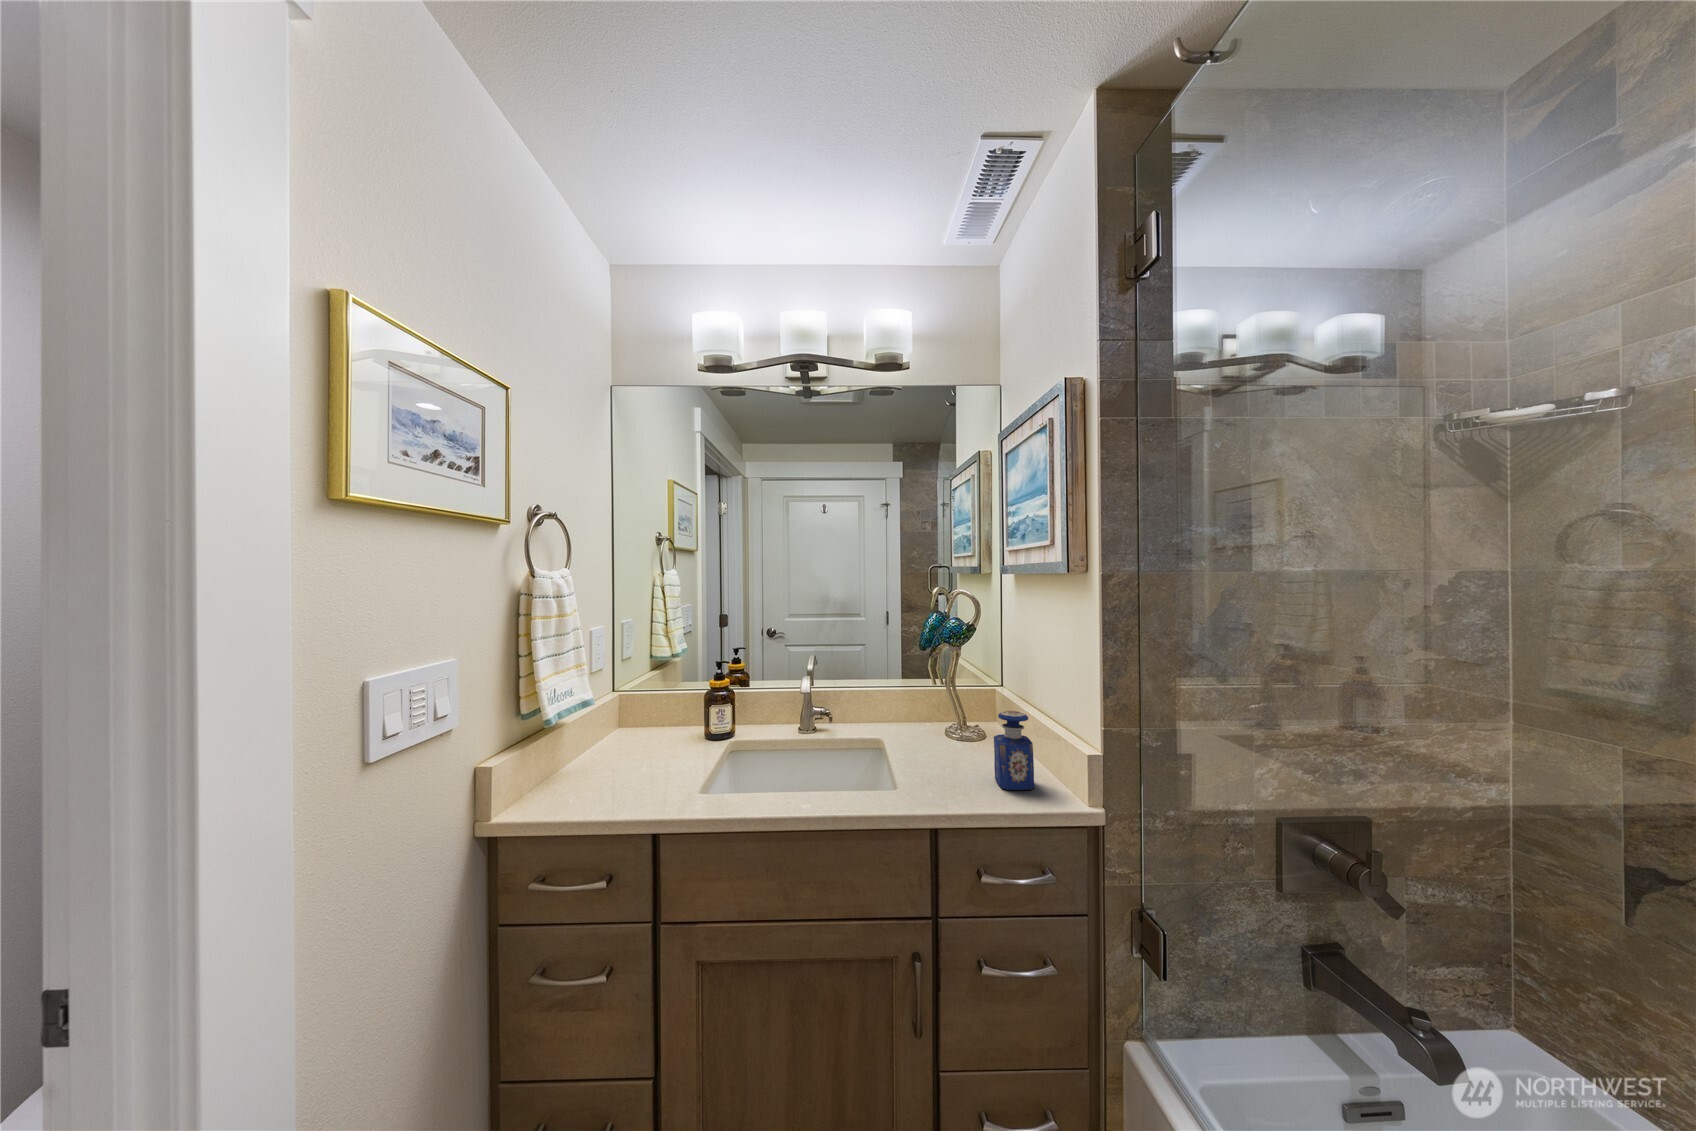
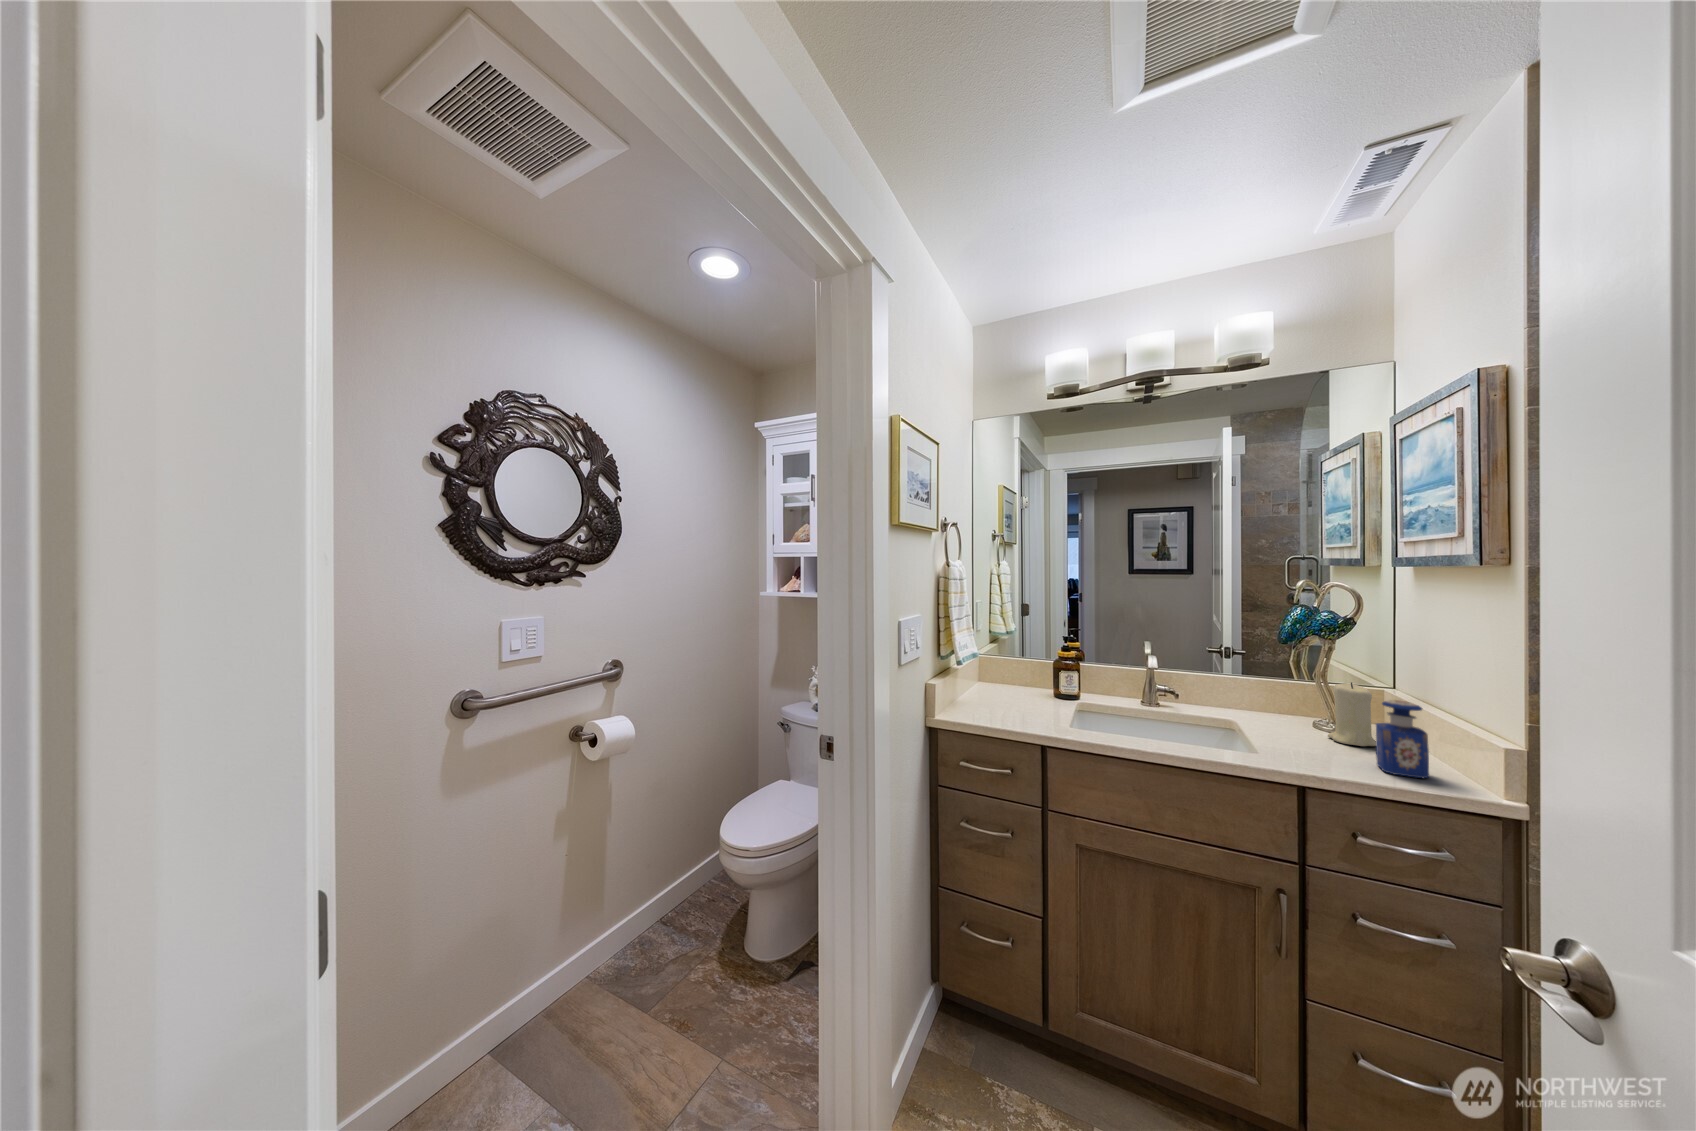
candle: none [957,691,995,755] -> present [1328,682,1376,746]

